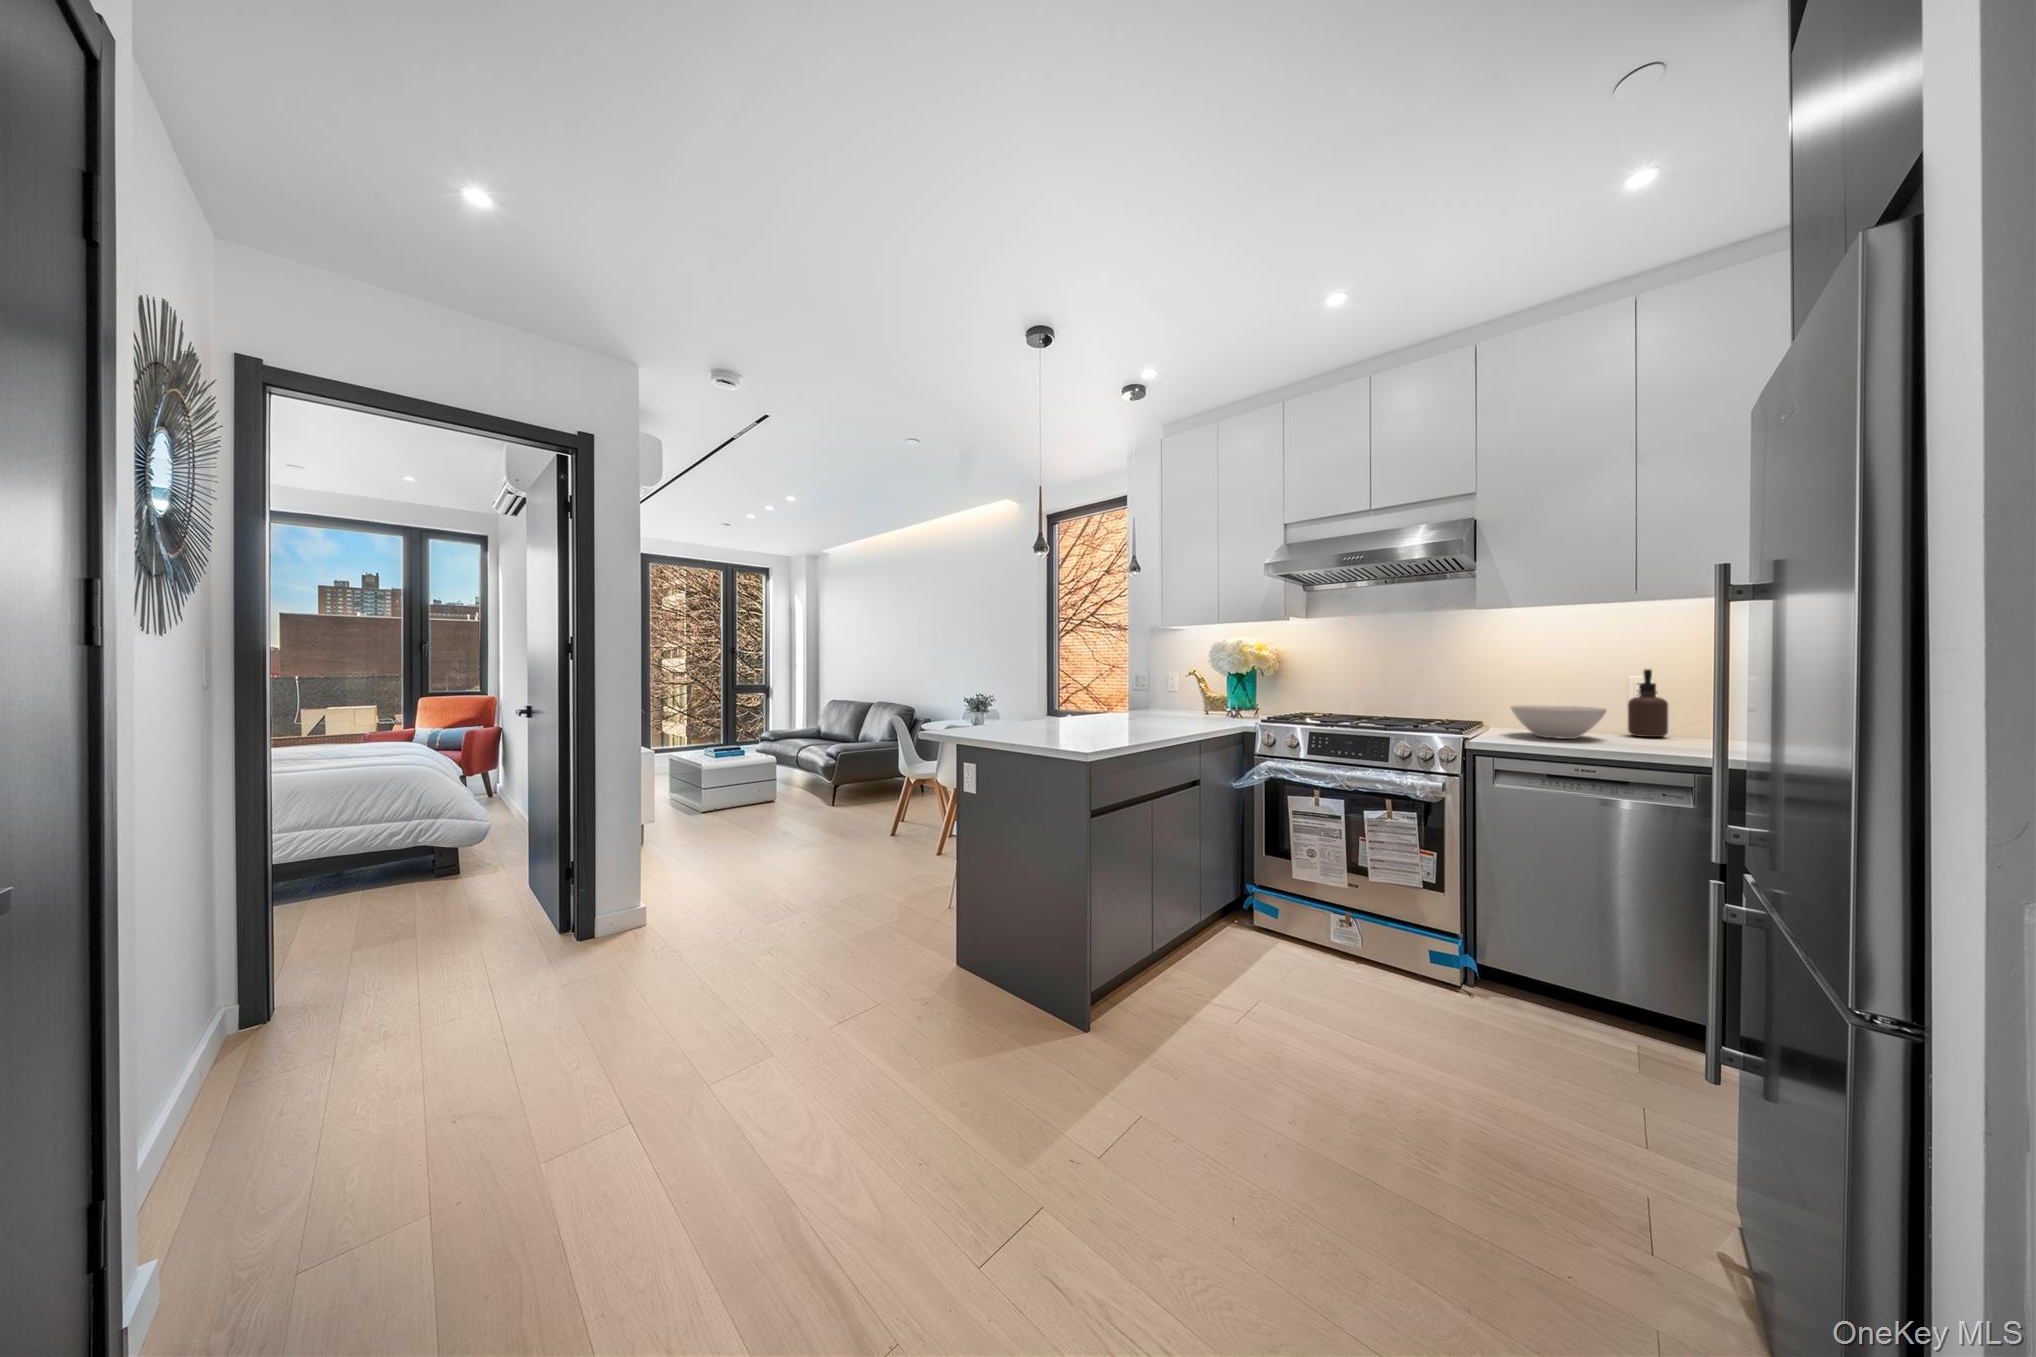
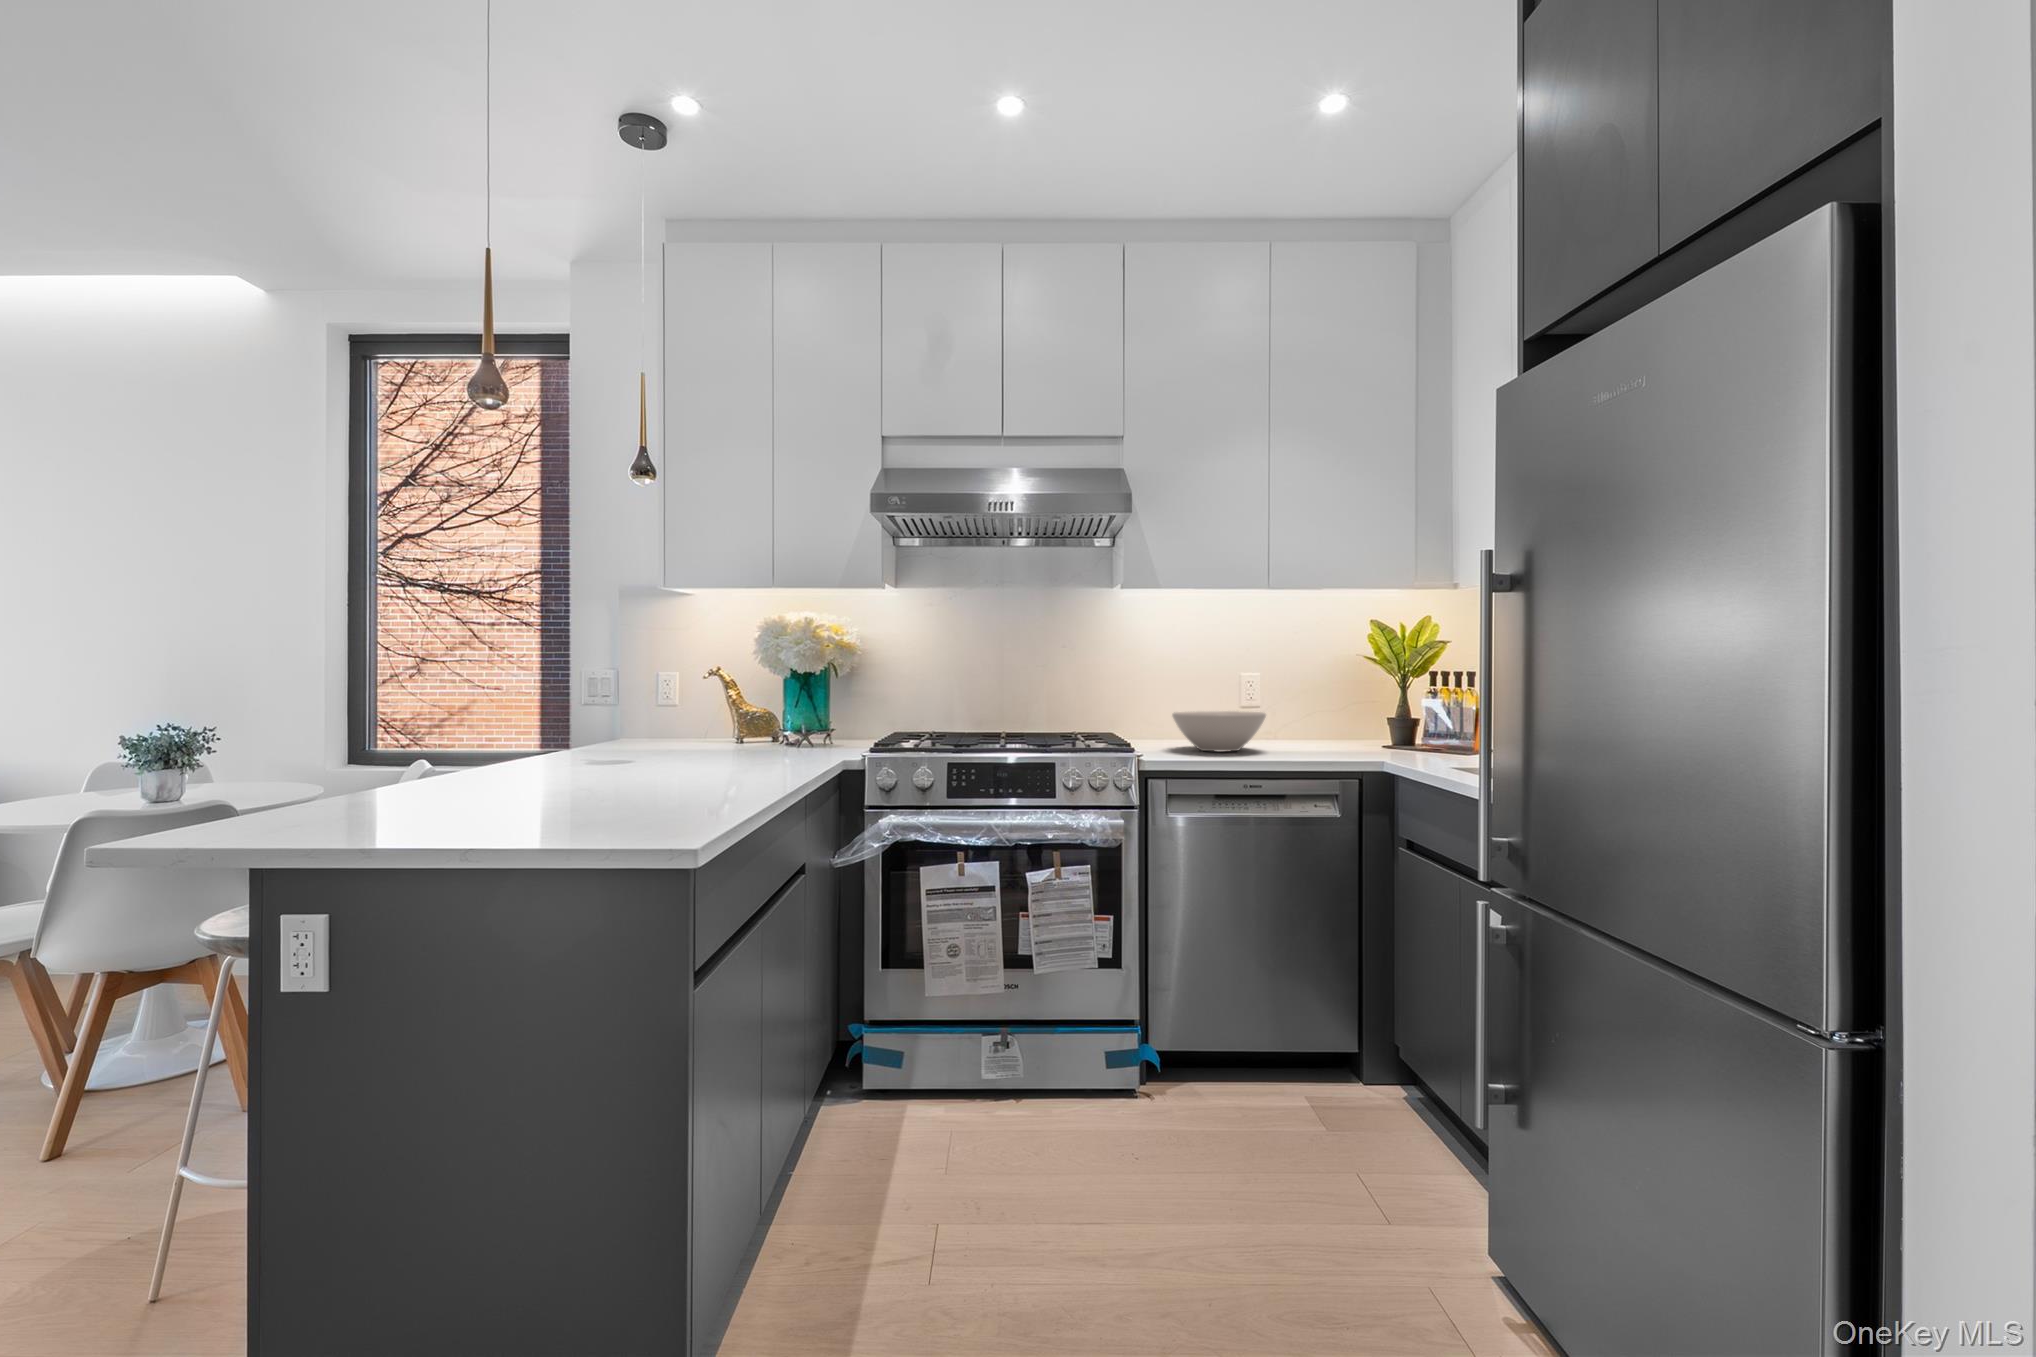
soap dispenser: present [1628,669,1668,737] -> none [1271,665,1307,744]

